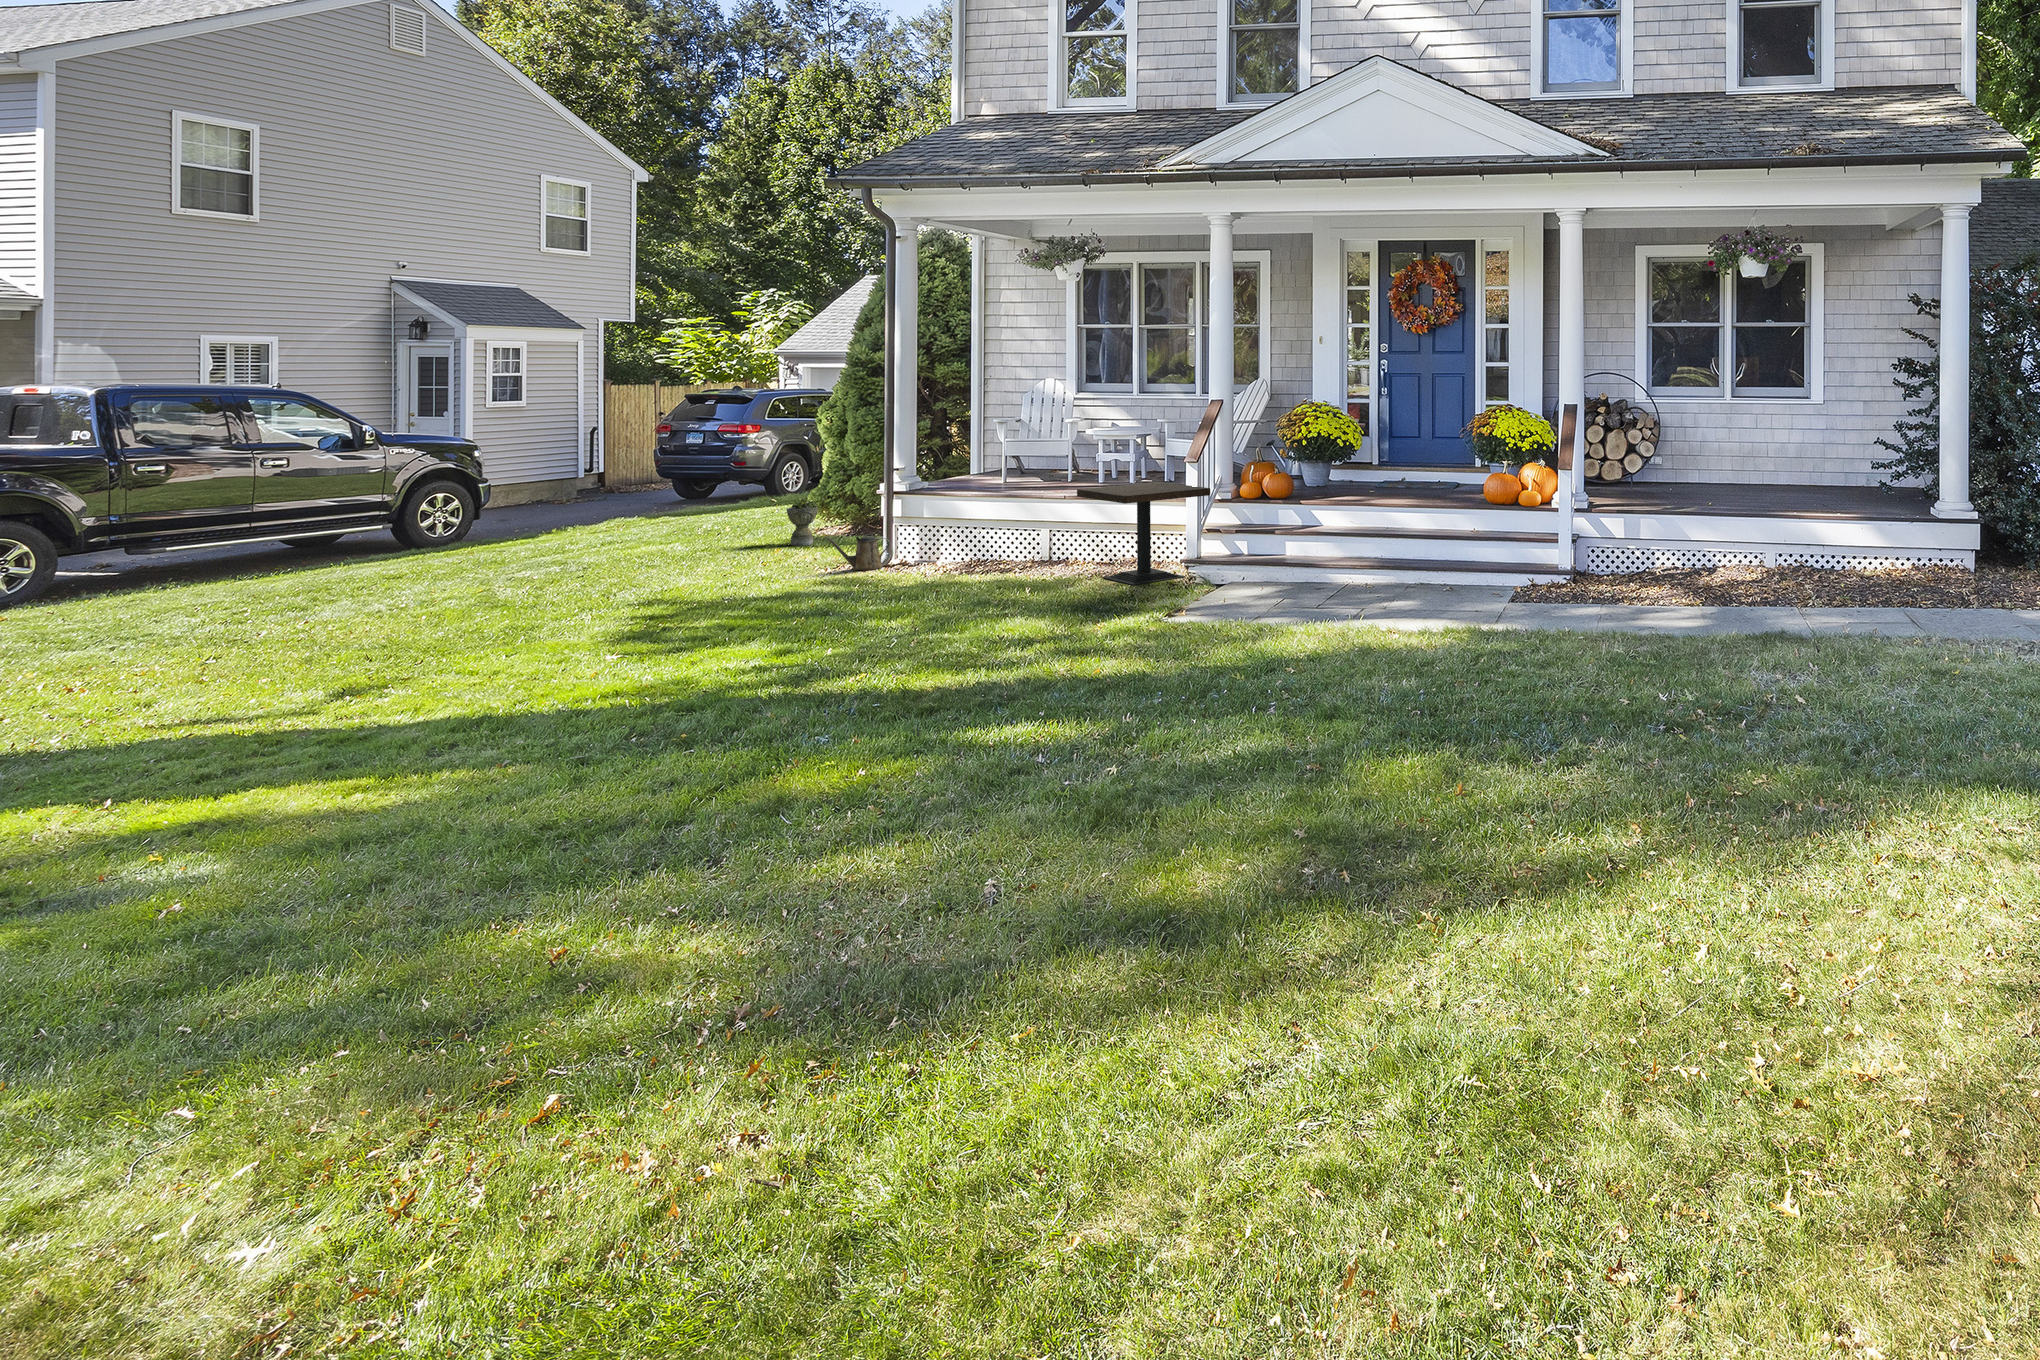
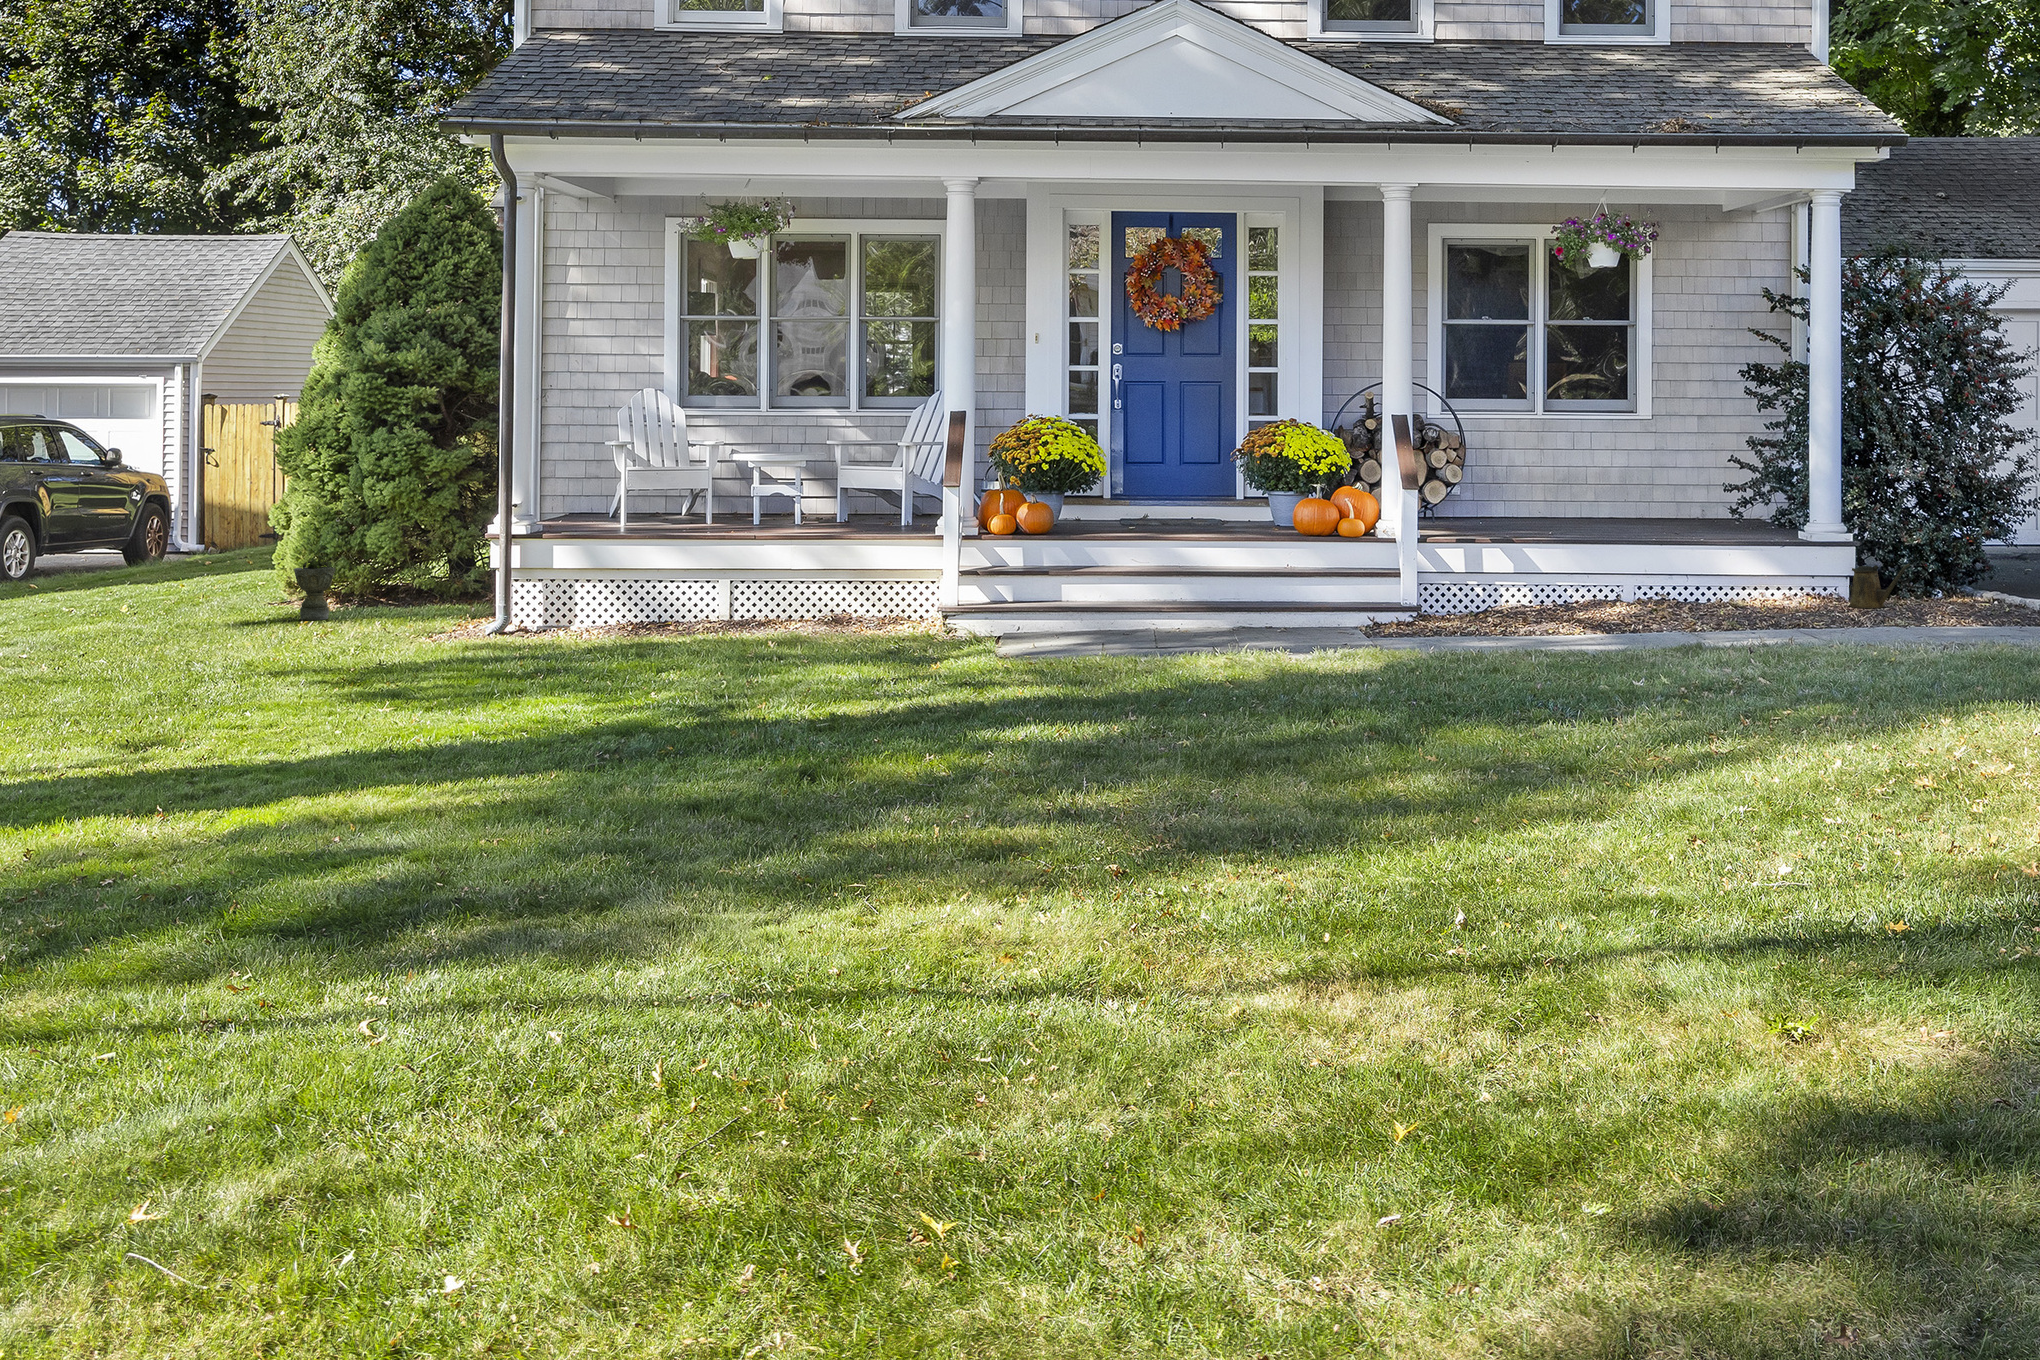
side table: present [1077,482,1210,585] -> none [816,515,982,634]
watering can: present [824,536,890,570] -> present [1848,564,1911,608]

